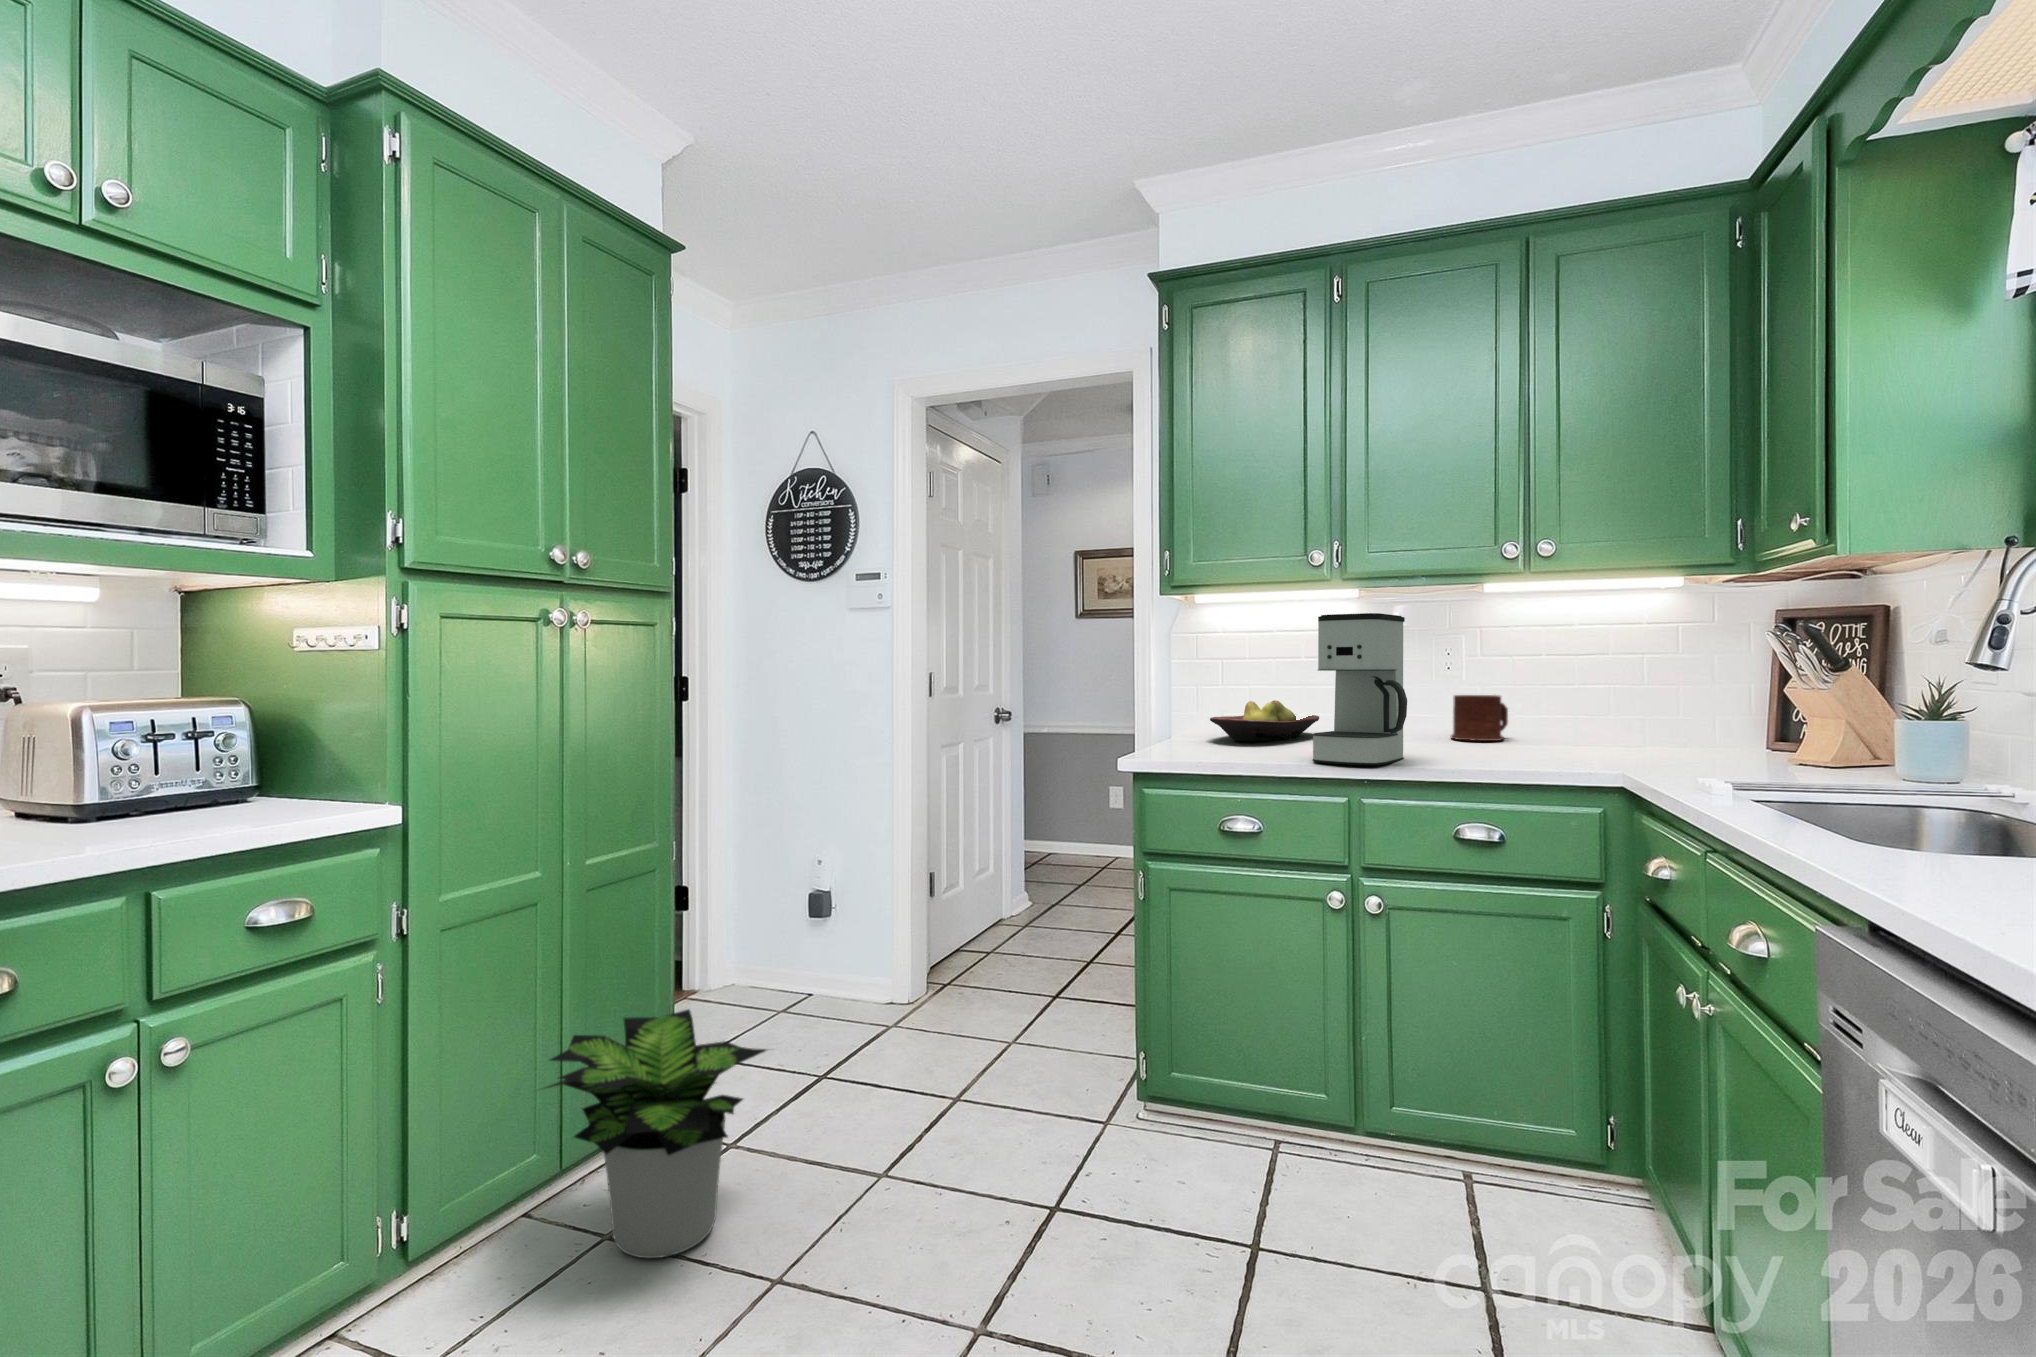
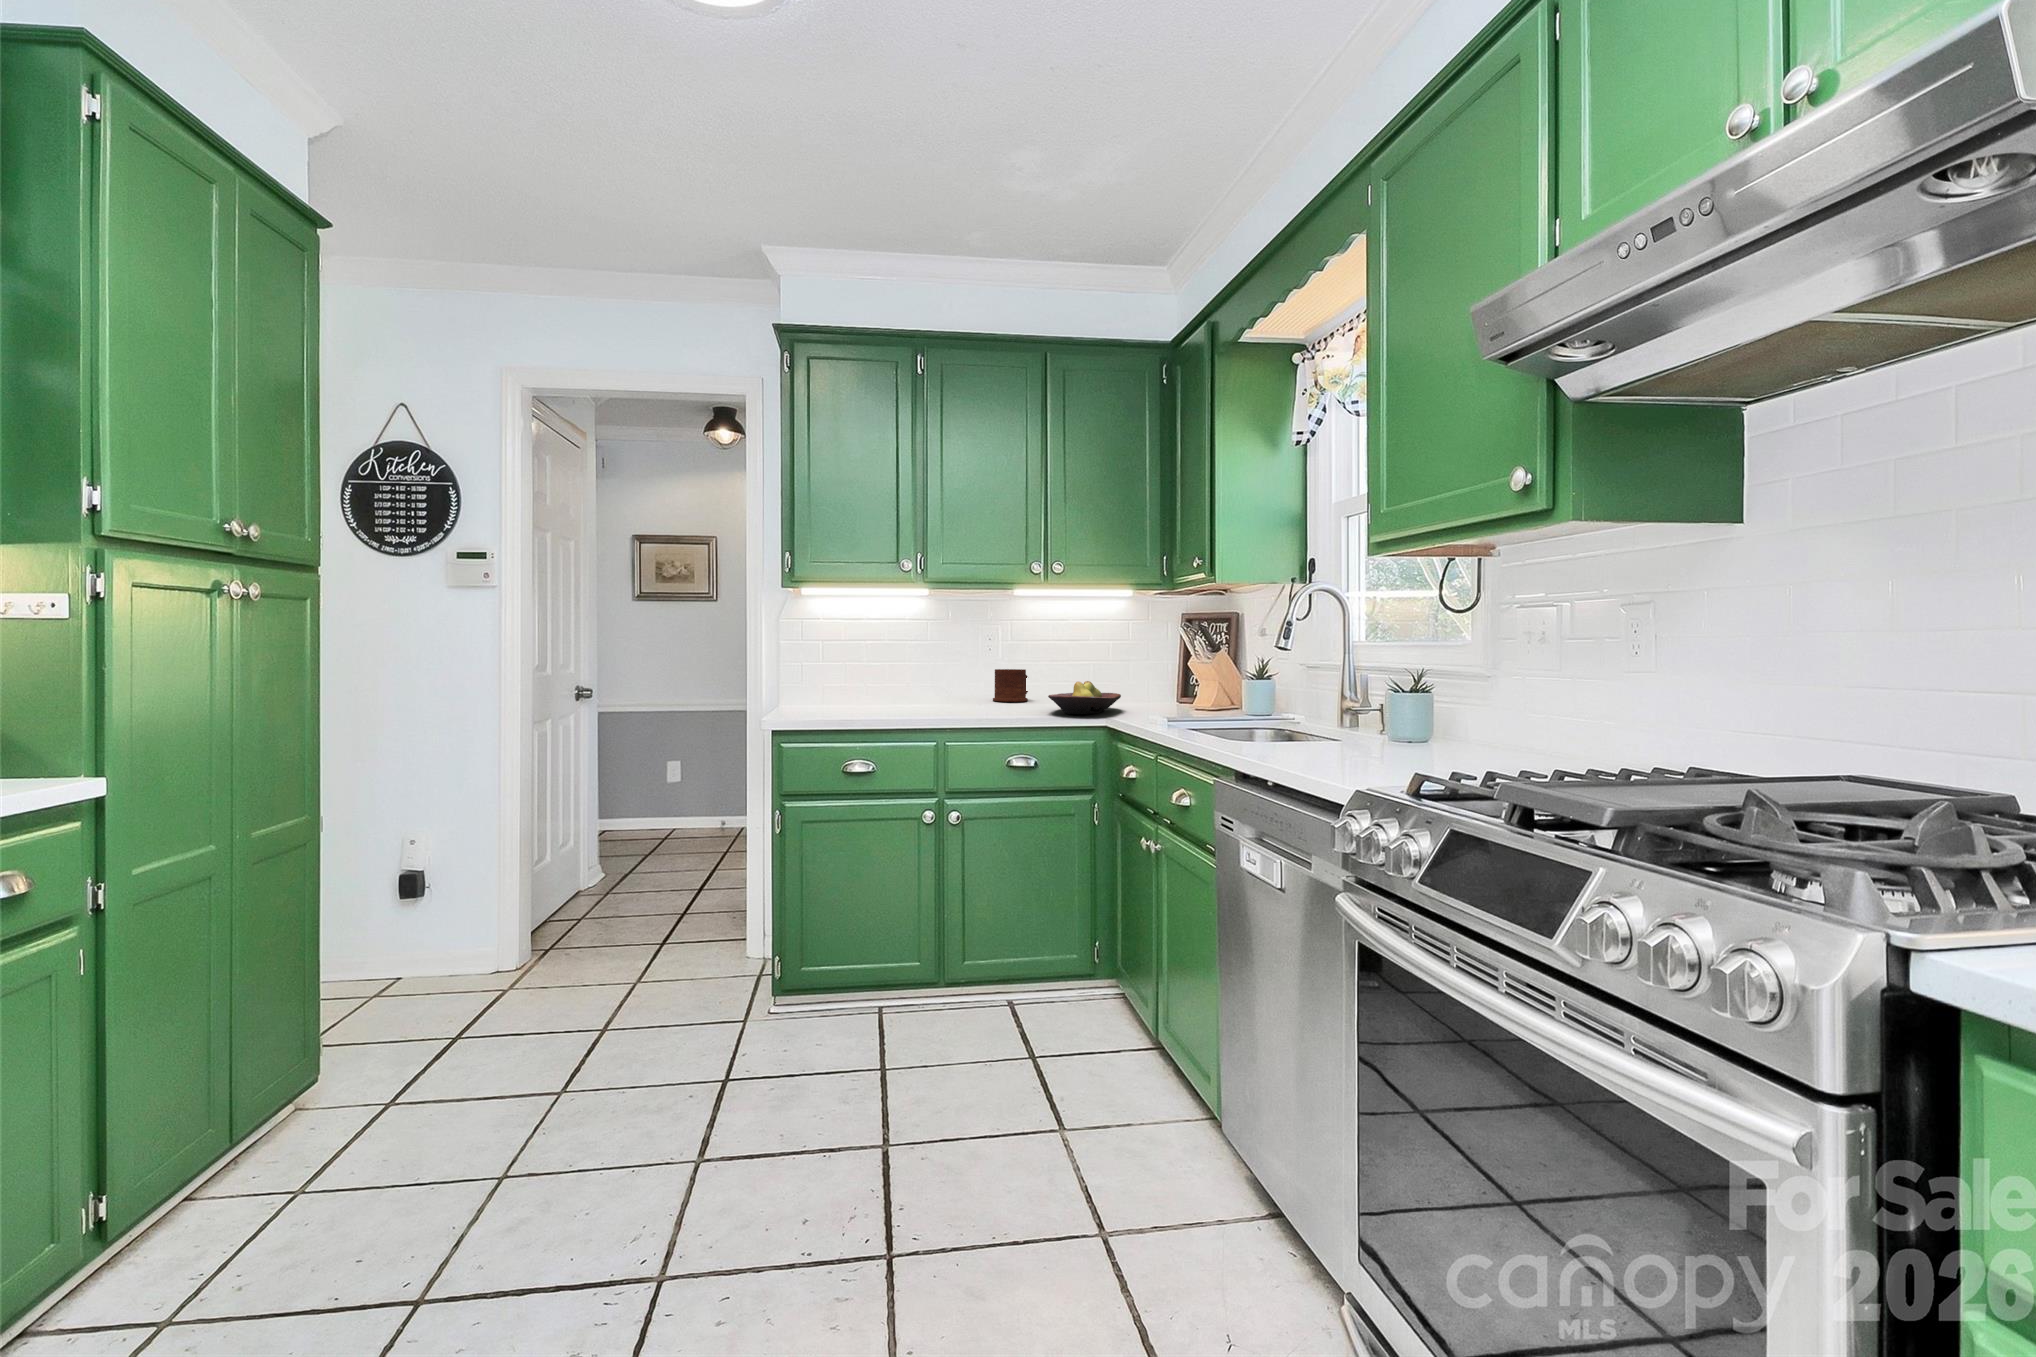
coffee maker: present [1312,613,1407,765] -> none [913,609,977,717]
fruit bowl: present [1210,700,1319,741] -> present [1048,681,1121,714]
potted plant: present [541,1009,767,1258] -> none [218,964,487,1183]

